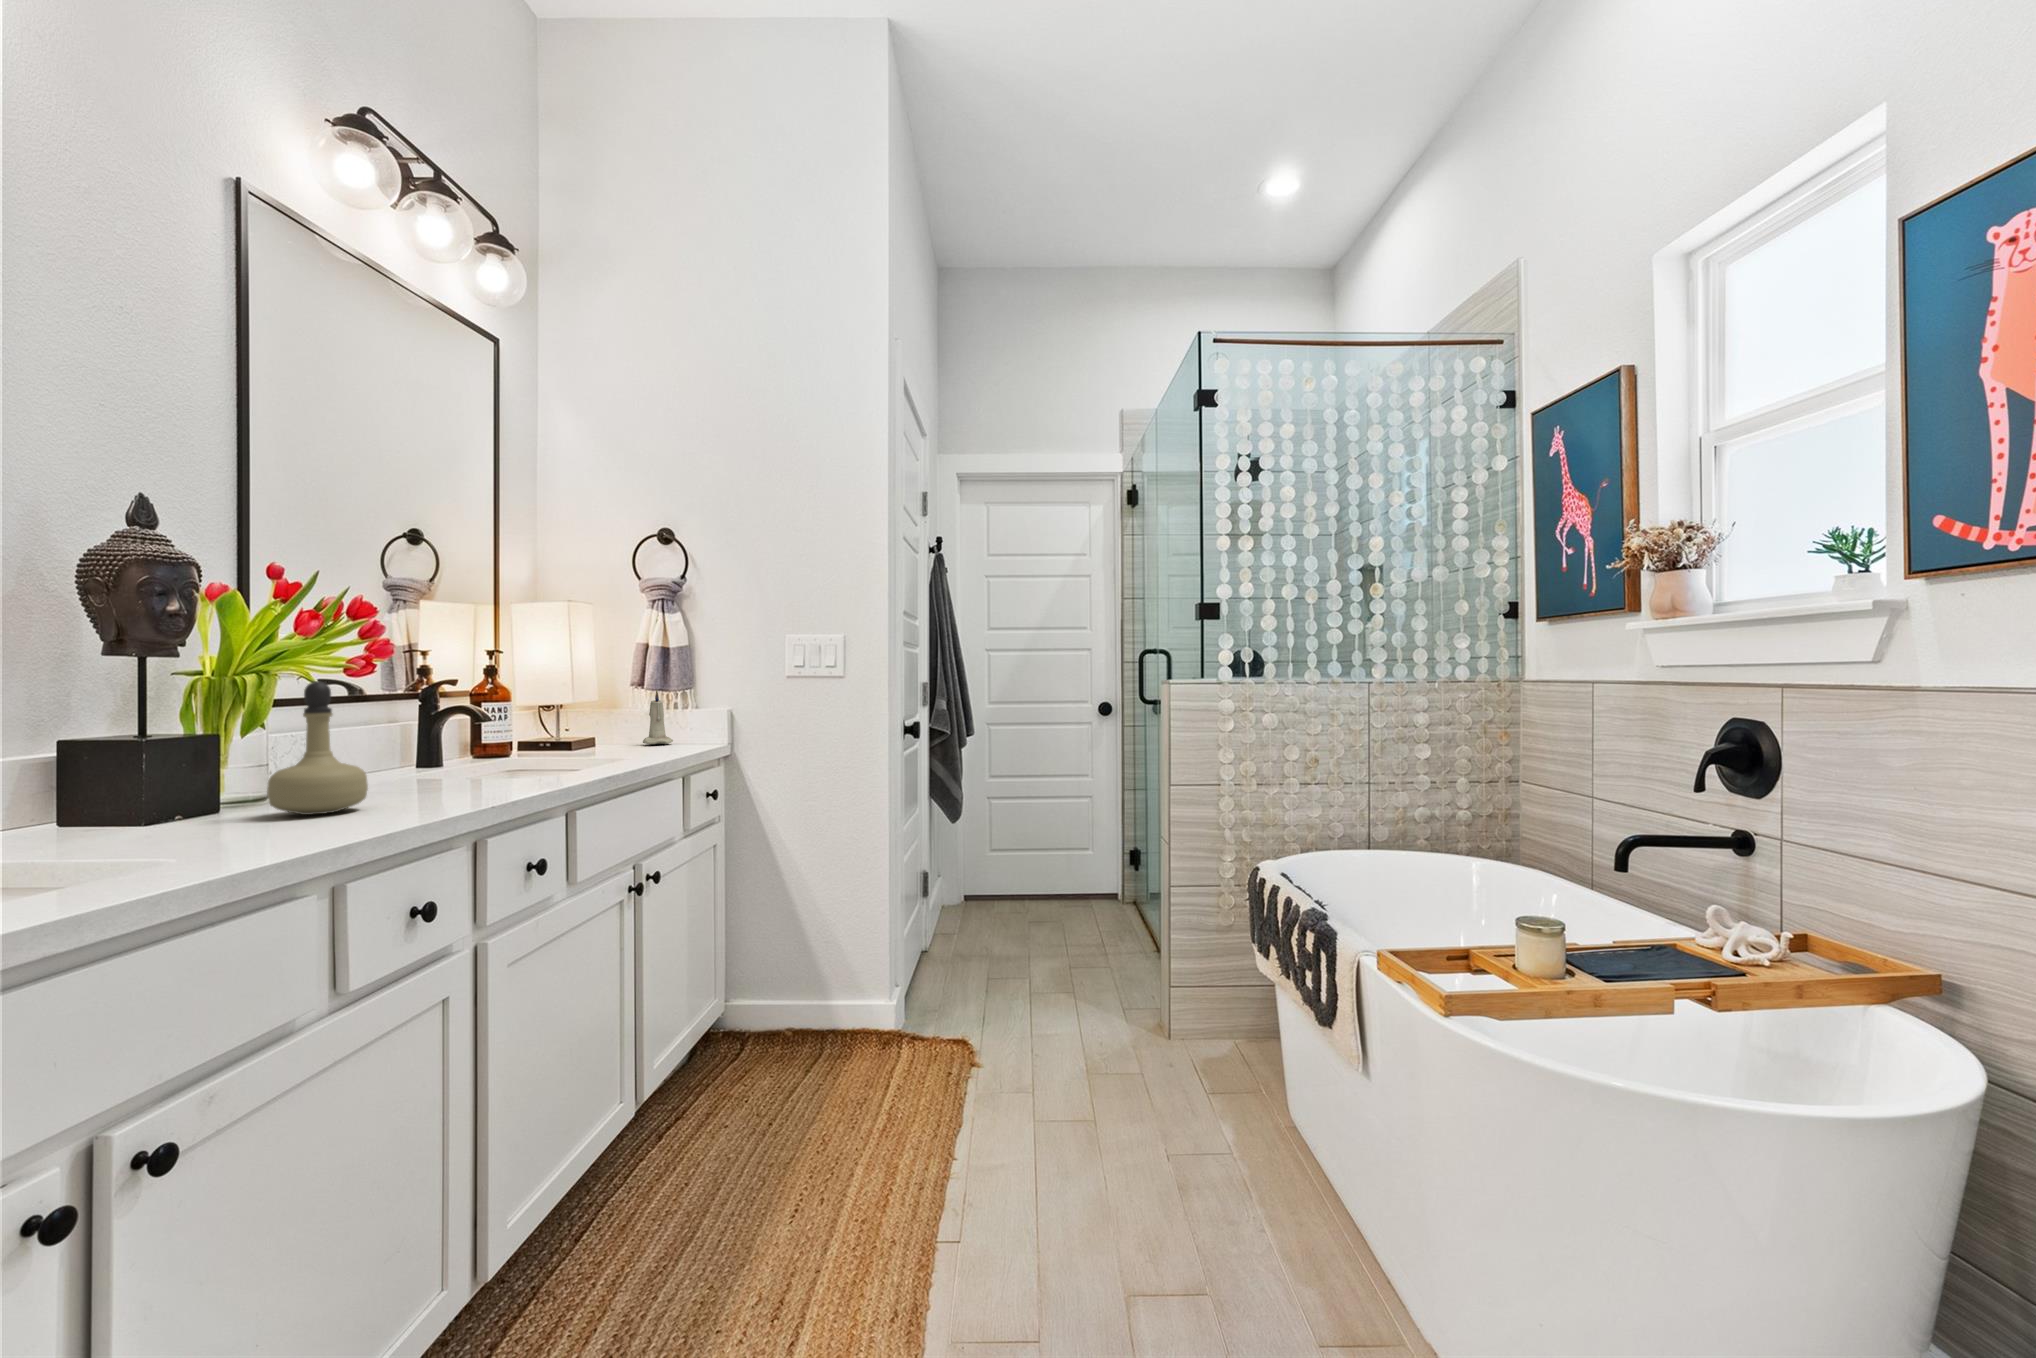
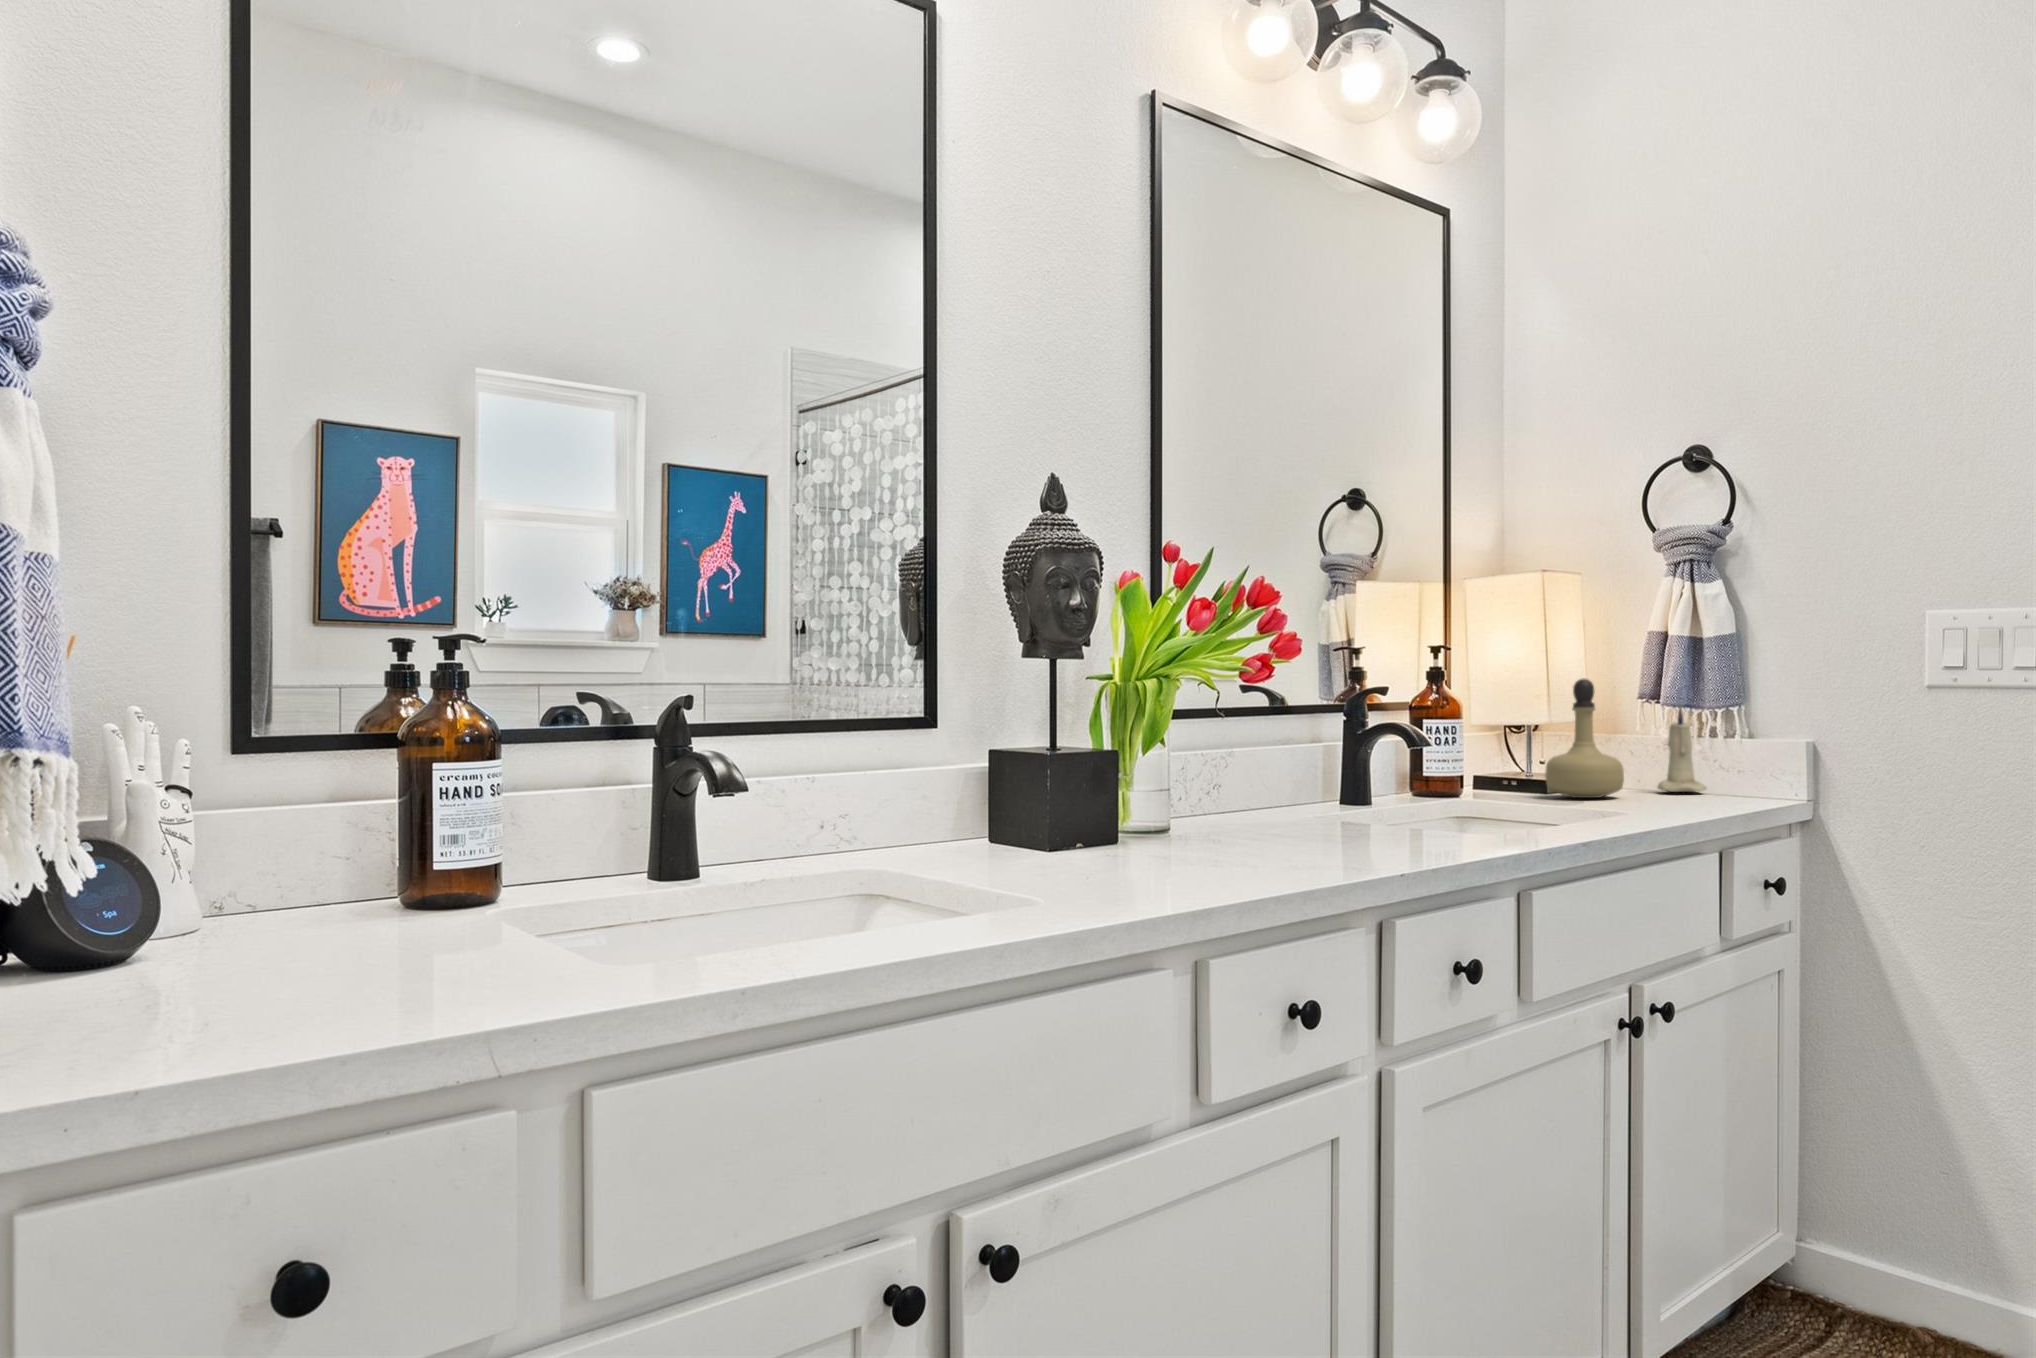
perfume bottle: present [267,681,368,815] -> present [1545,678,1624,798]

